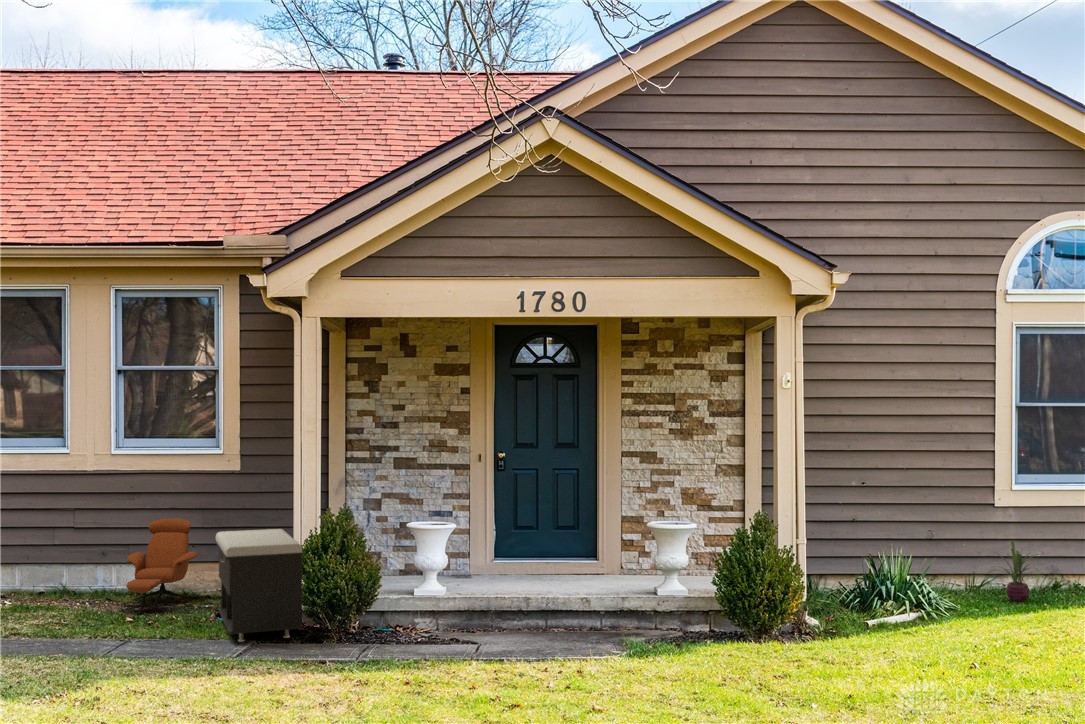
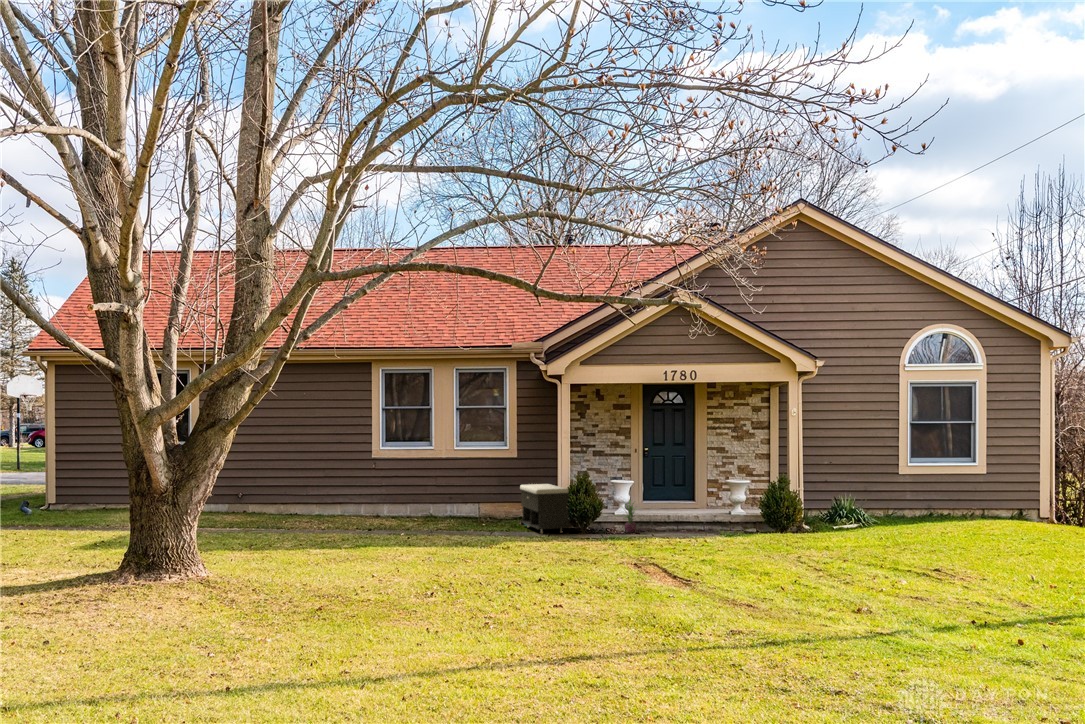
lounge chair: present [122,518,197,616] -> none [467,481,499,525]
decorative plant: present [988,541,1033,601] -> present [624,500,636,532]

